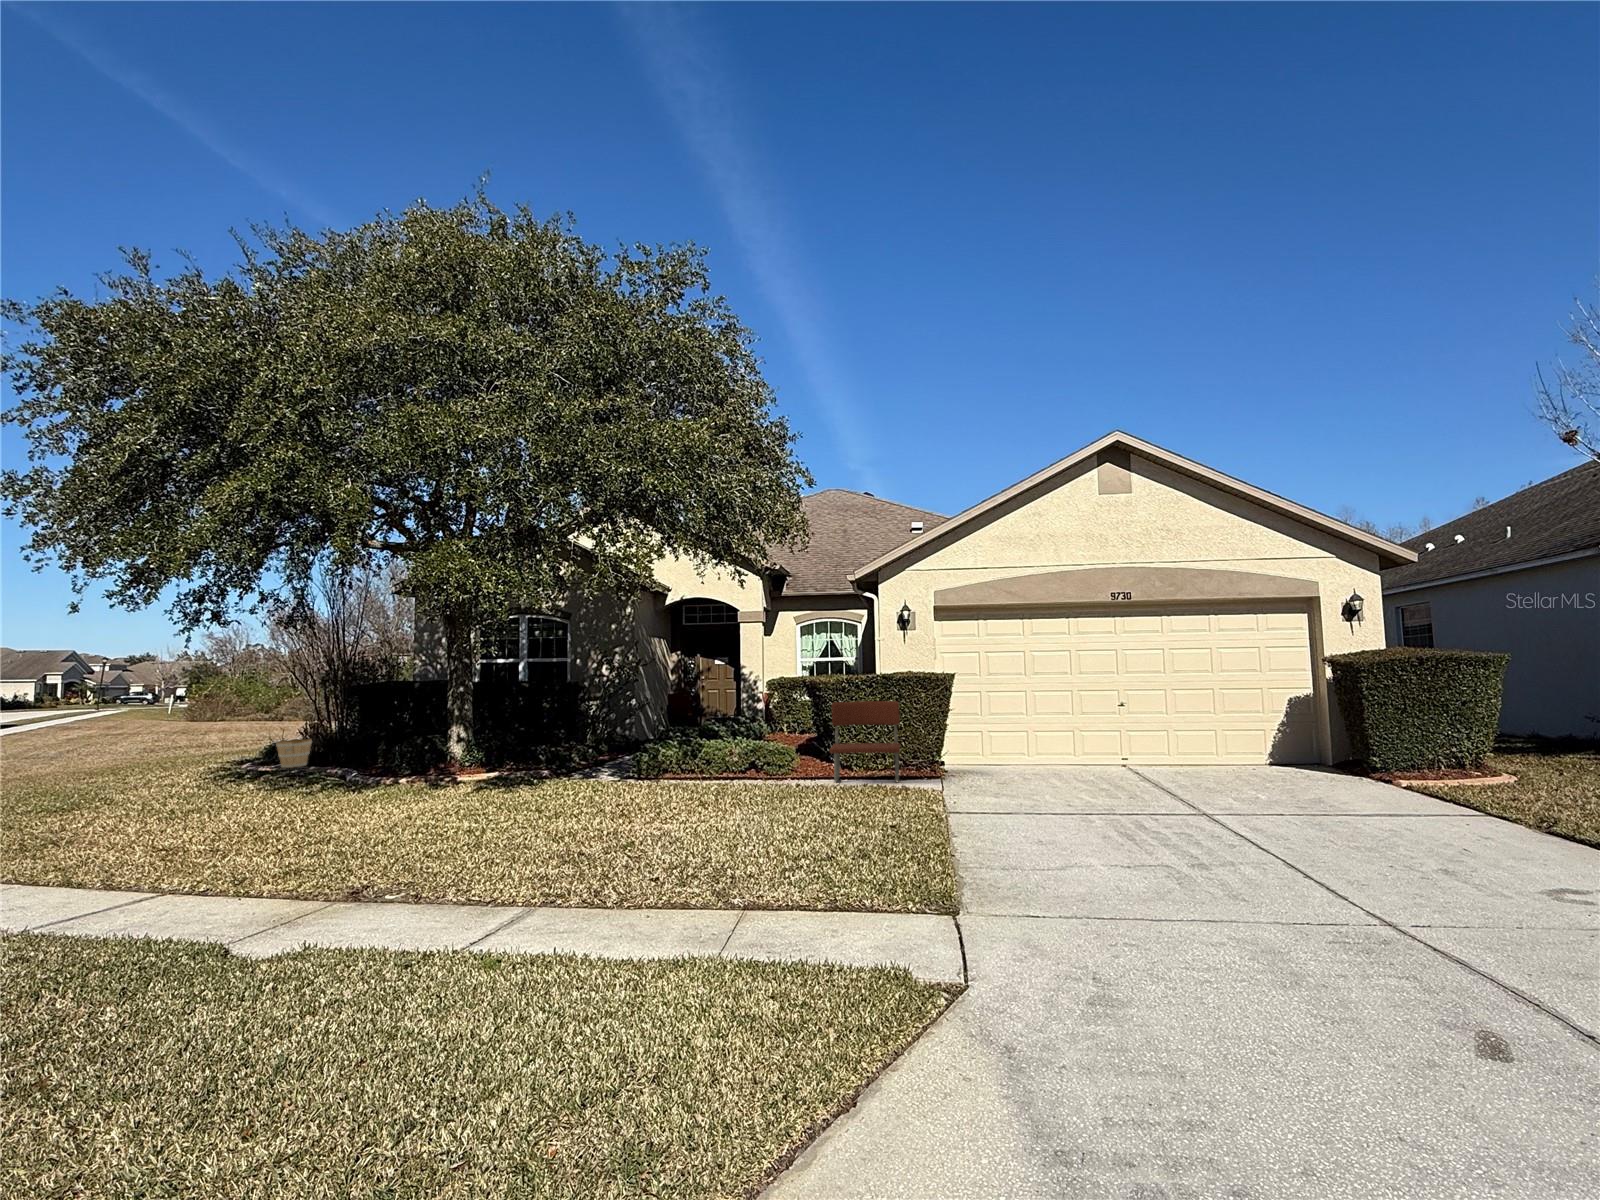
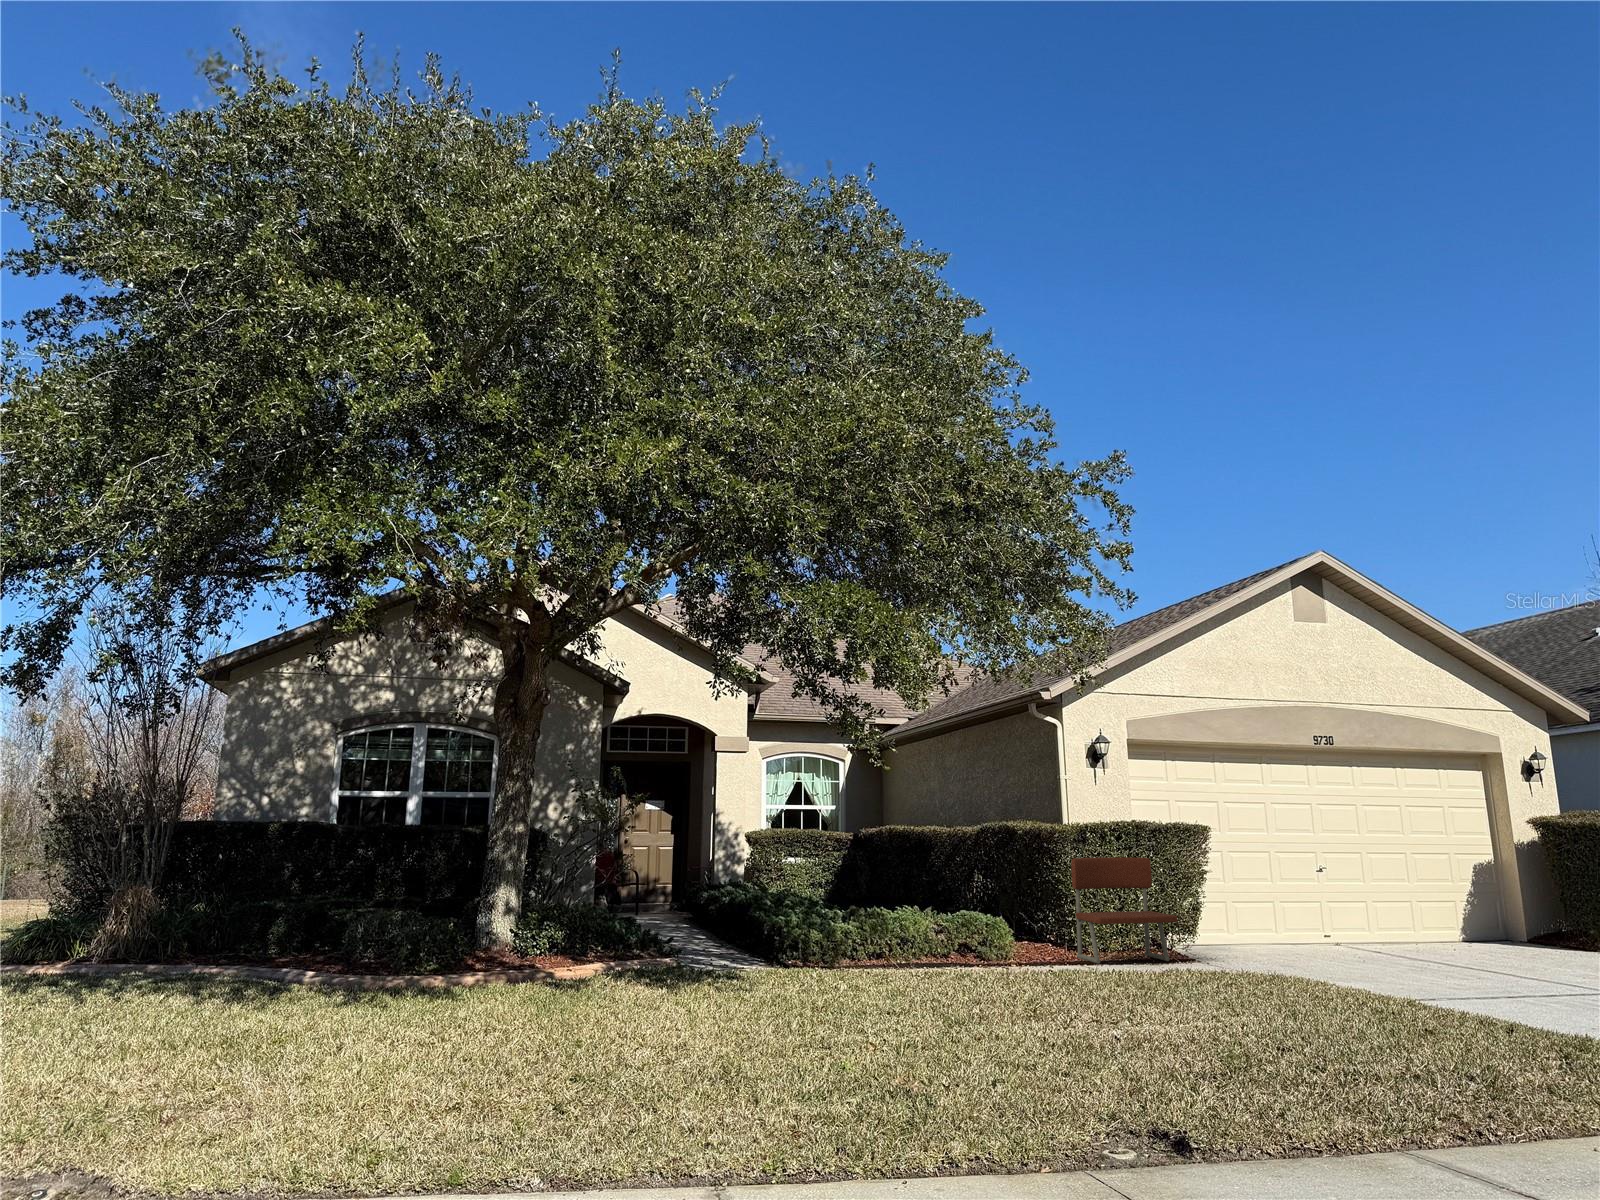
wooden bucket: present [276,739,312,768] -> none [101,915,164,968]

